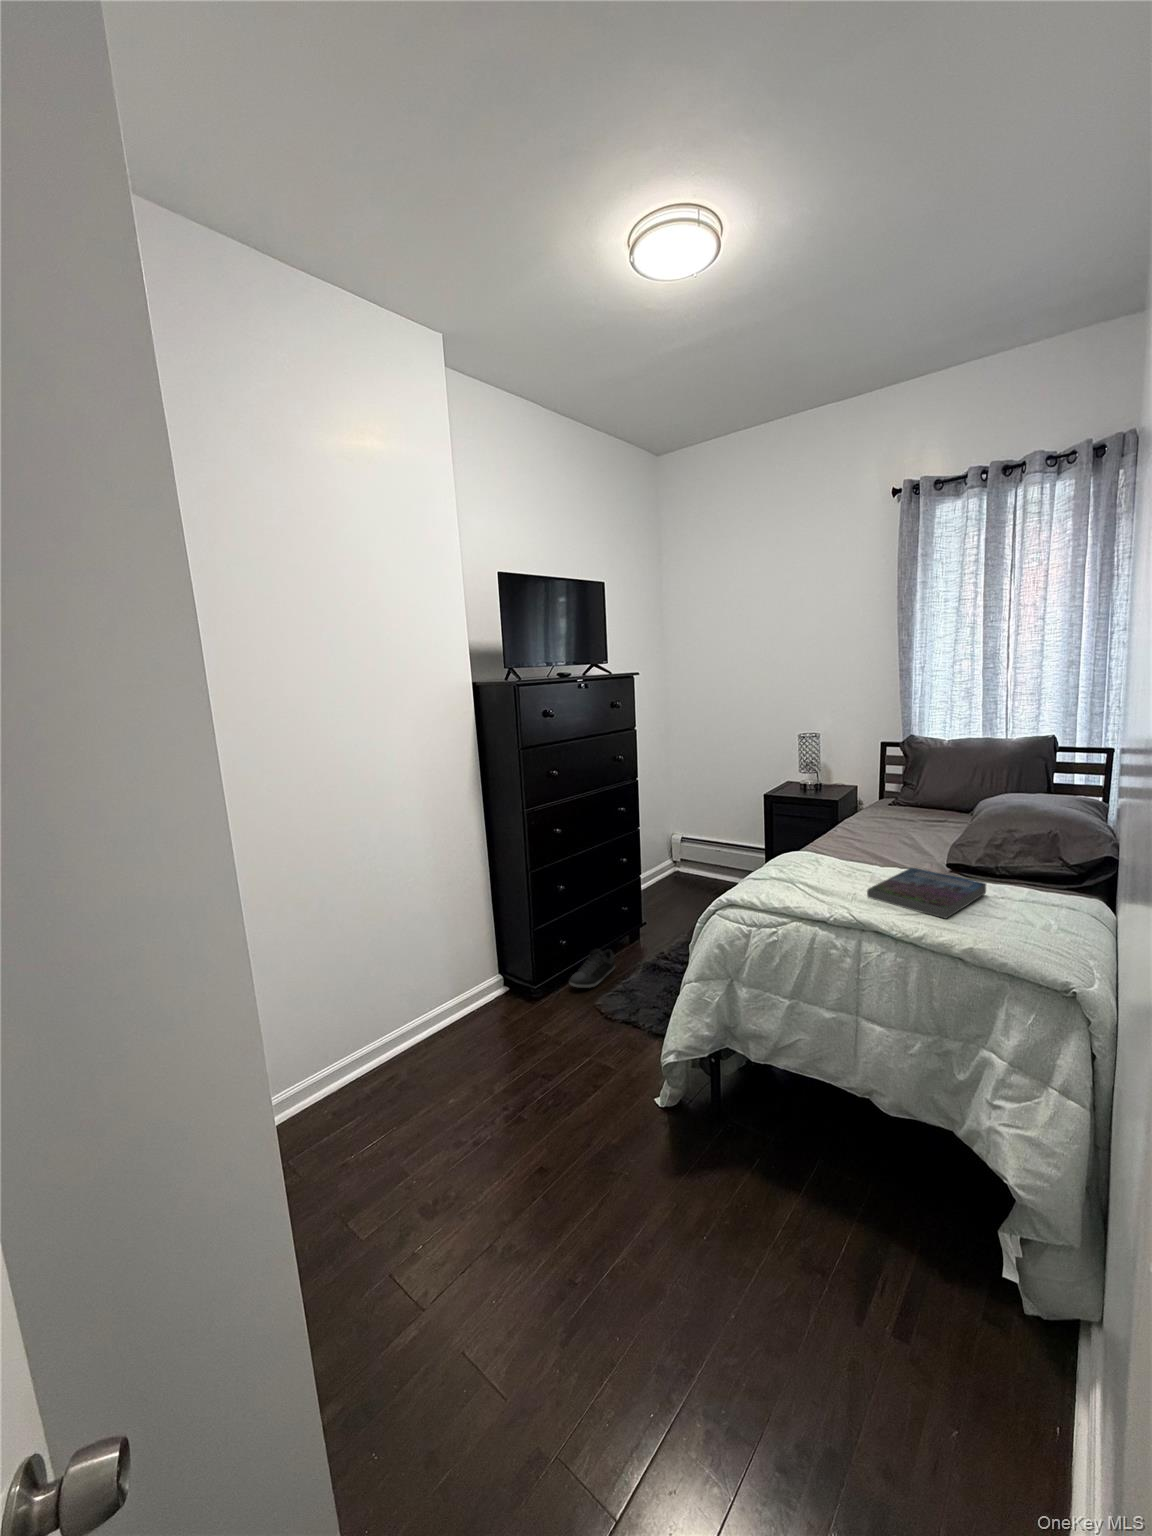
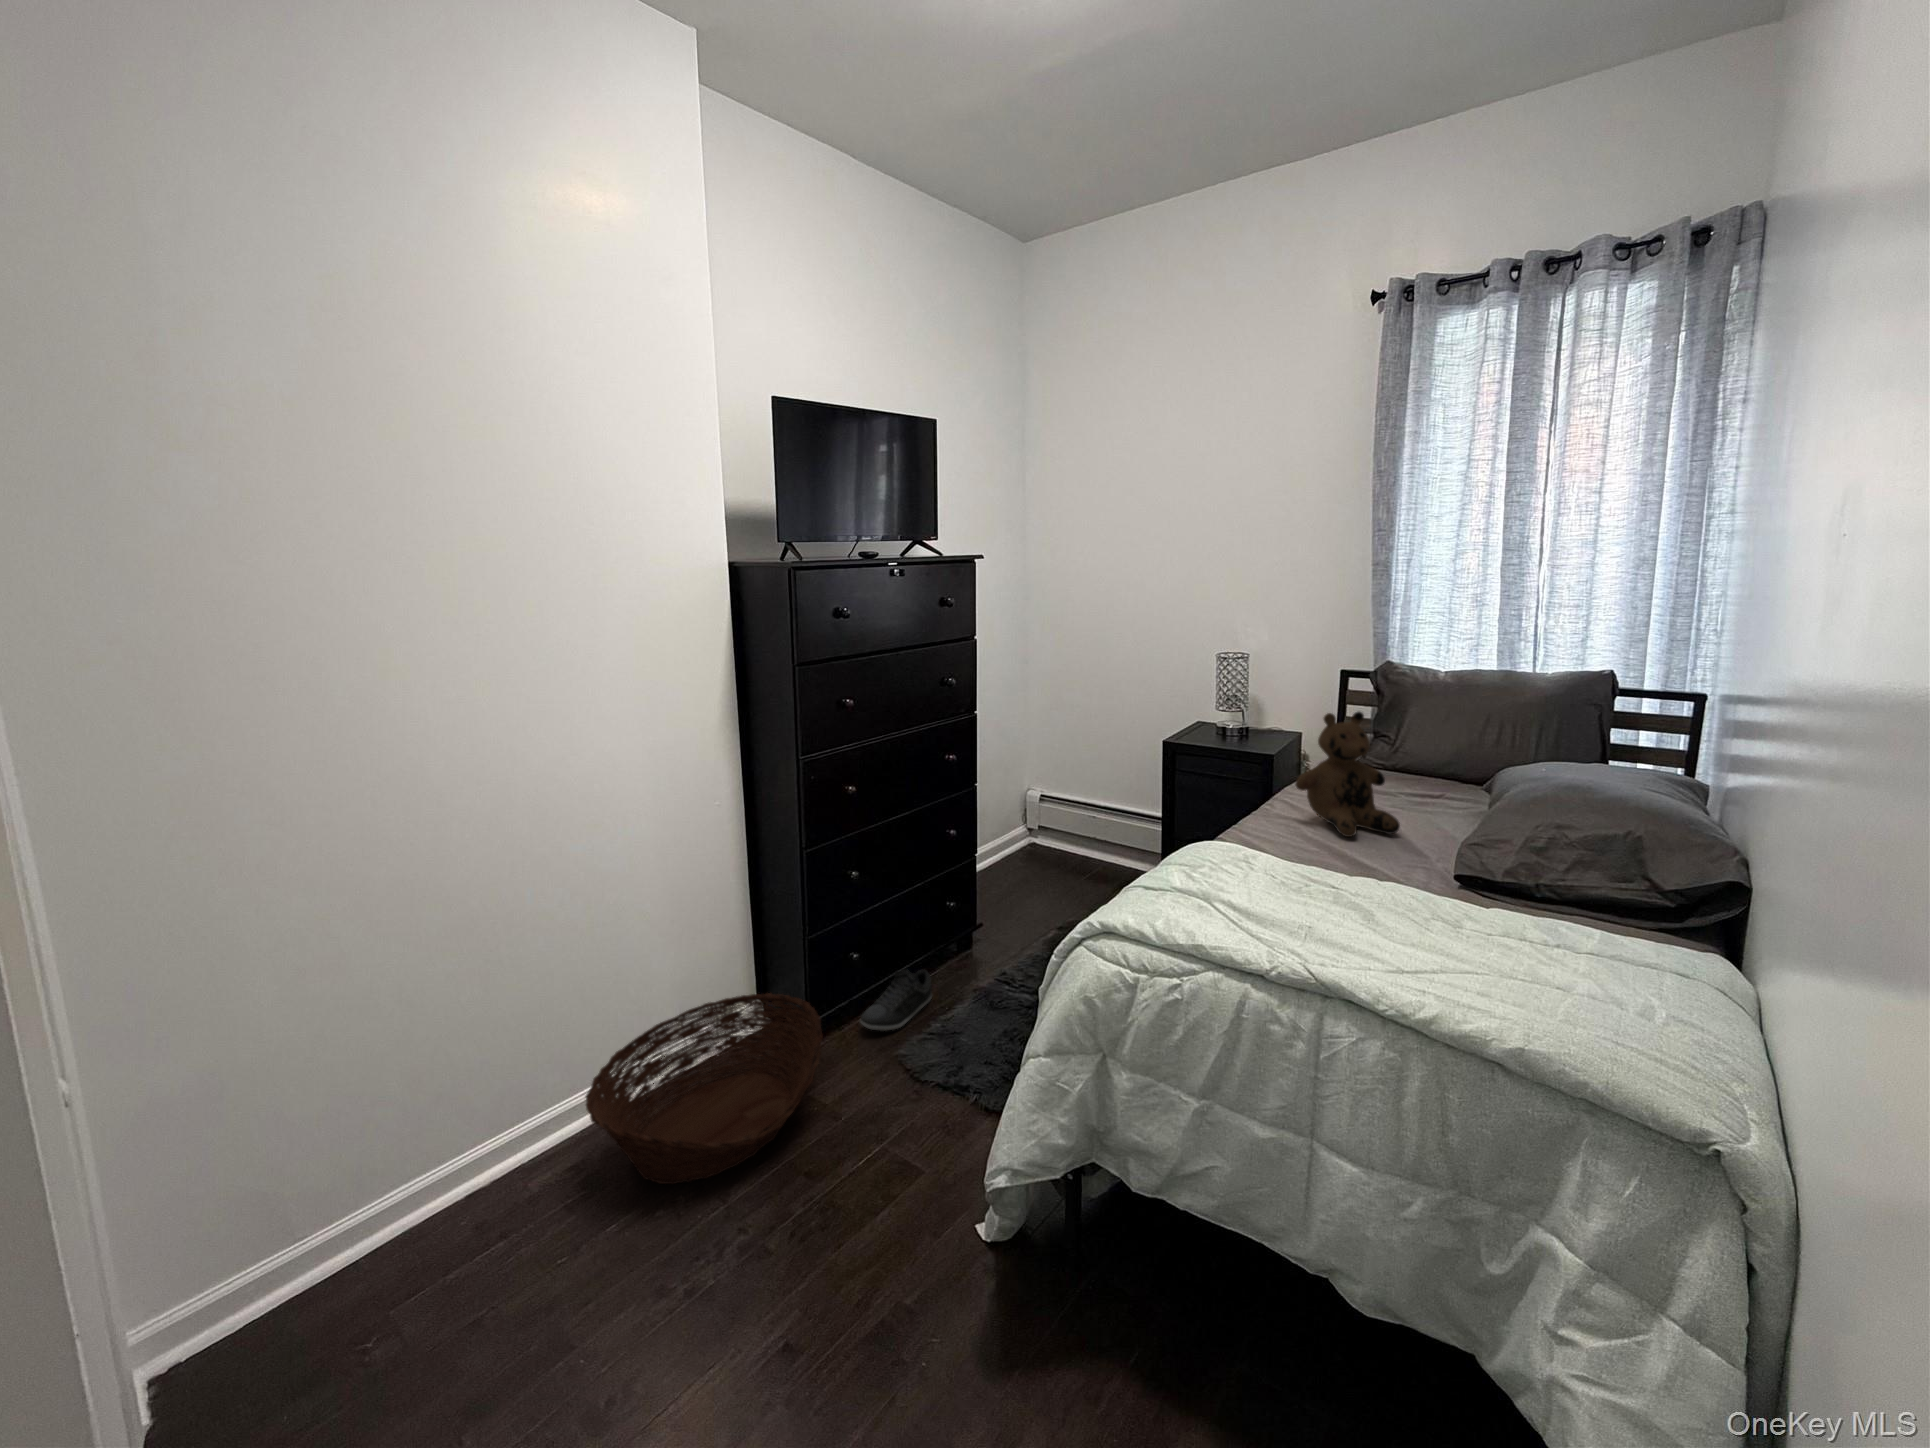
teddy bear: none [849,766,916,847] -> present [1295,712,1400,837]
book: present [867,868,986,919] -> none [1332,882,1530,984]
basket: none [401,964,548,1080] -> present [586,993,823,1184]

